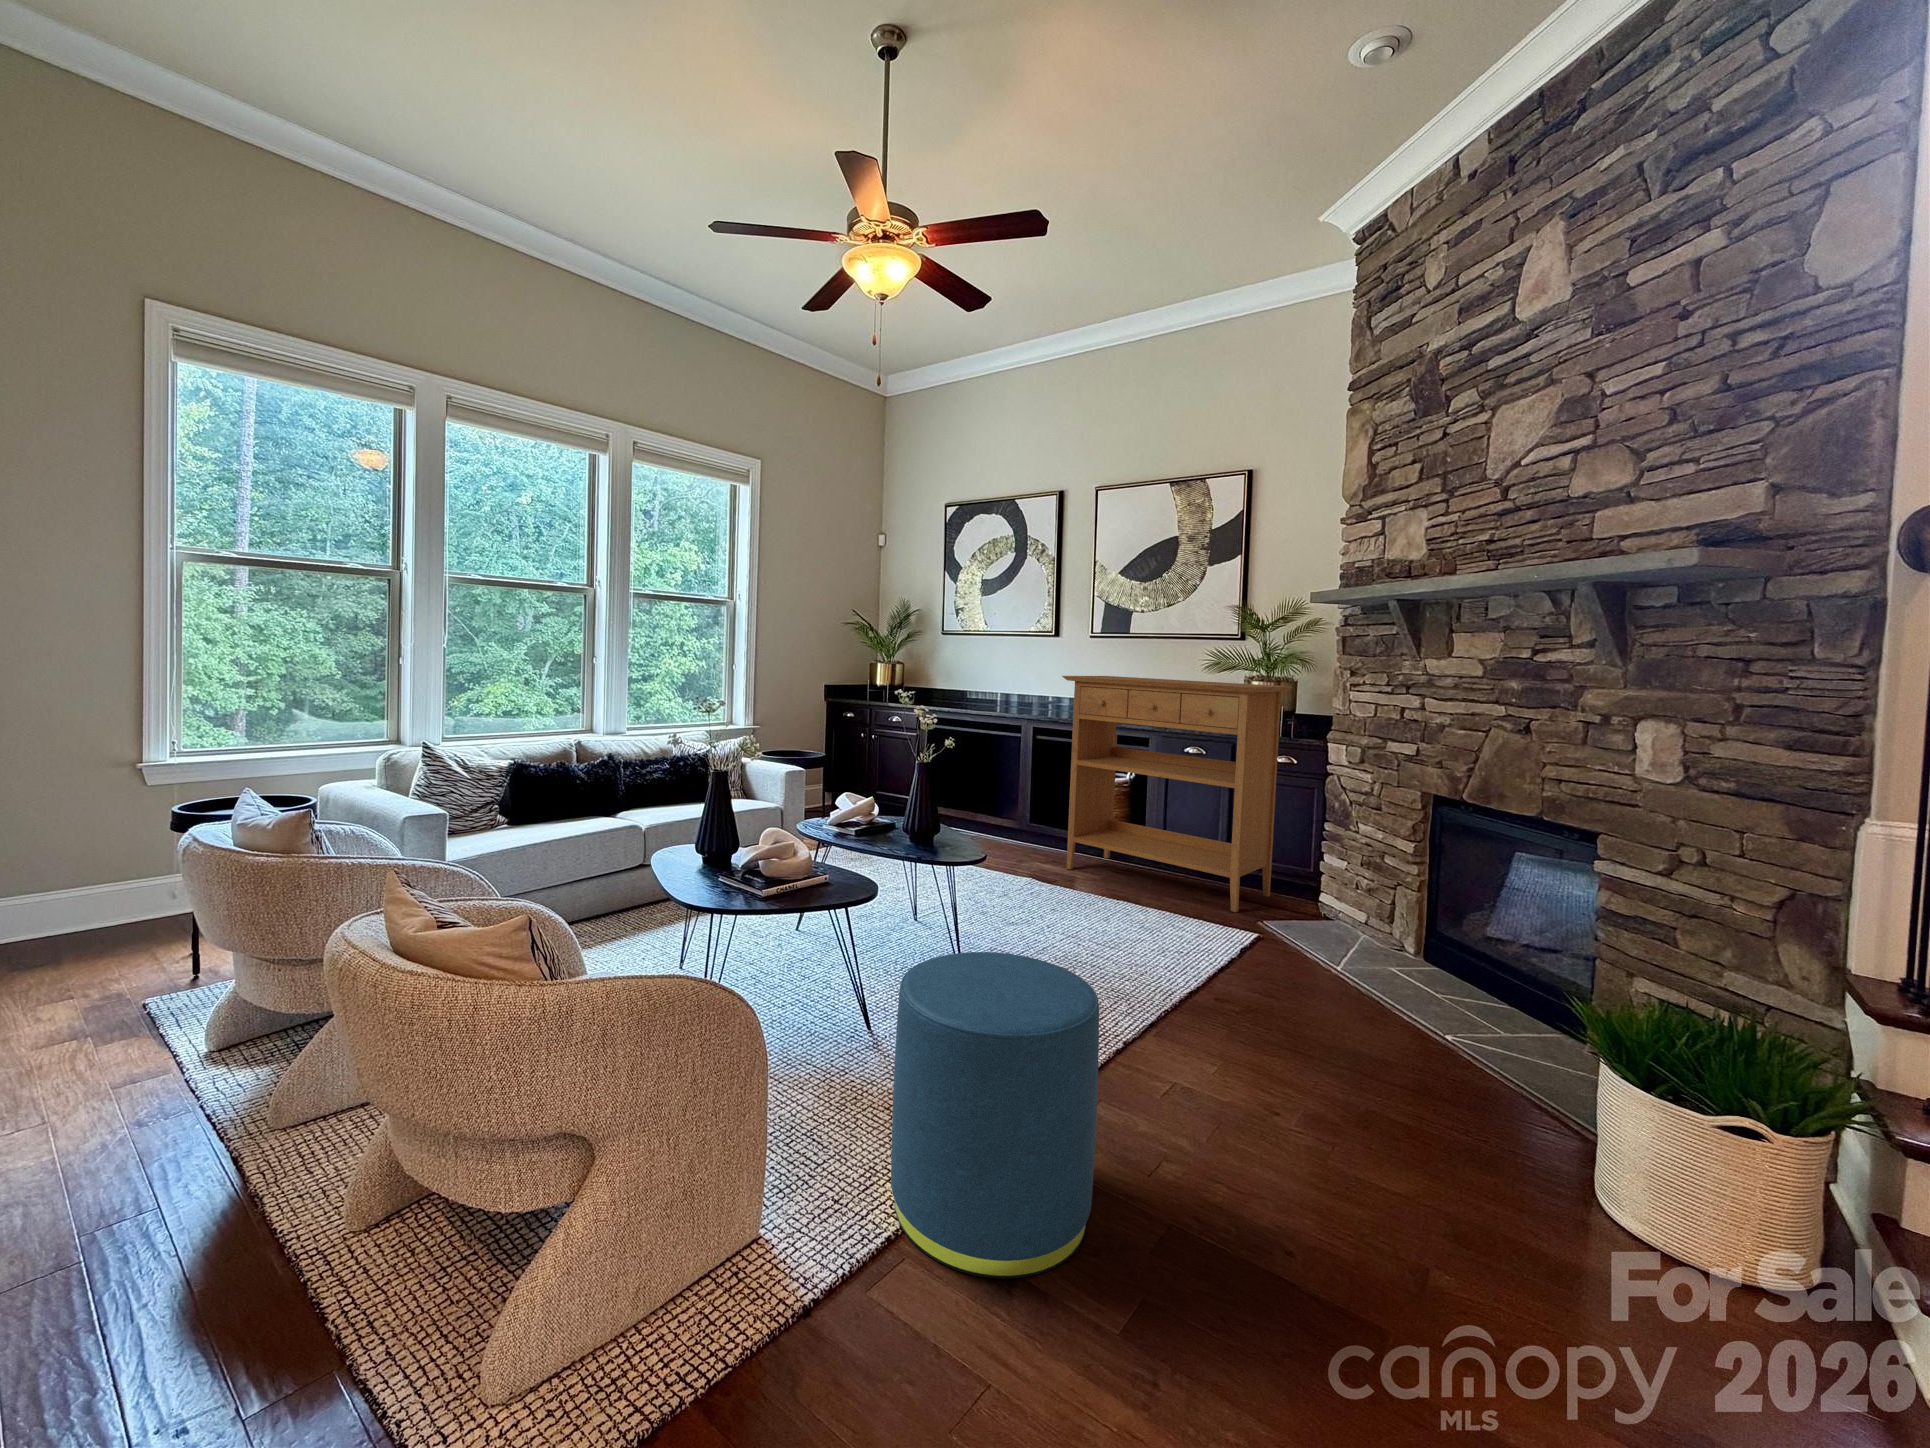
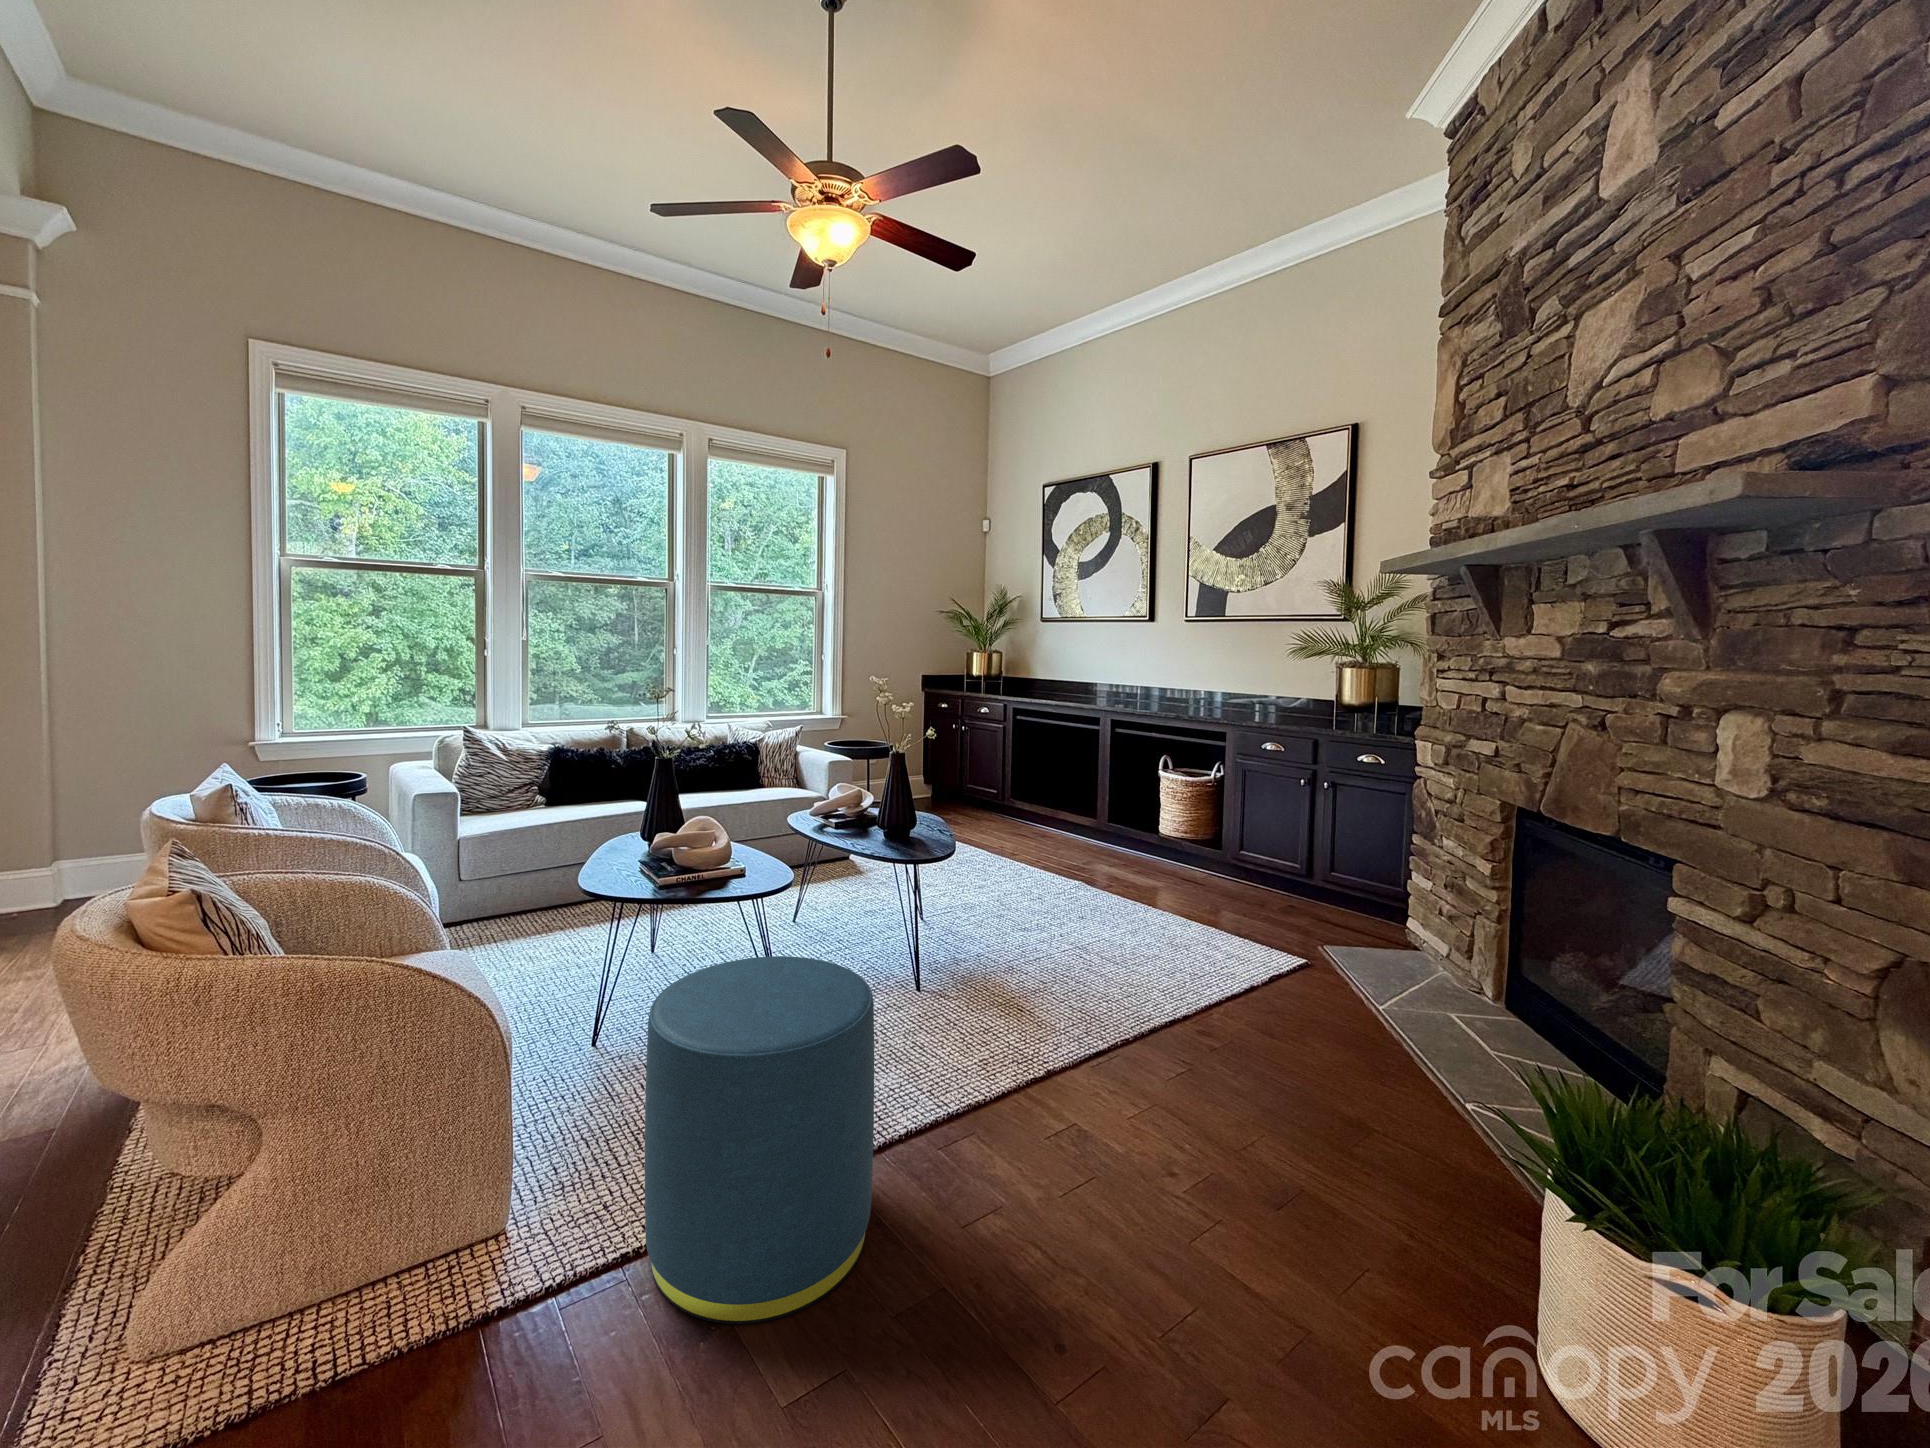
console table: present [1062,676,1292,912] -> none [1123,663,1378,932]

